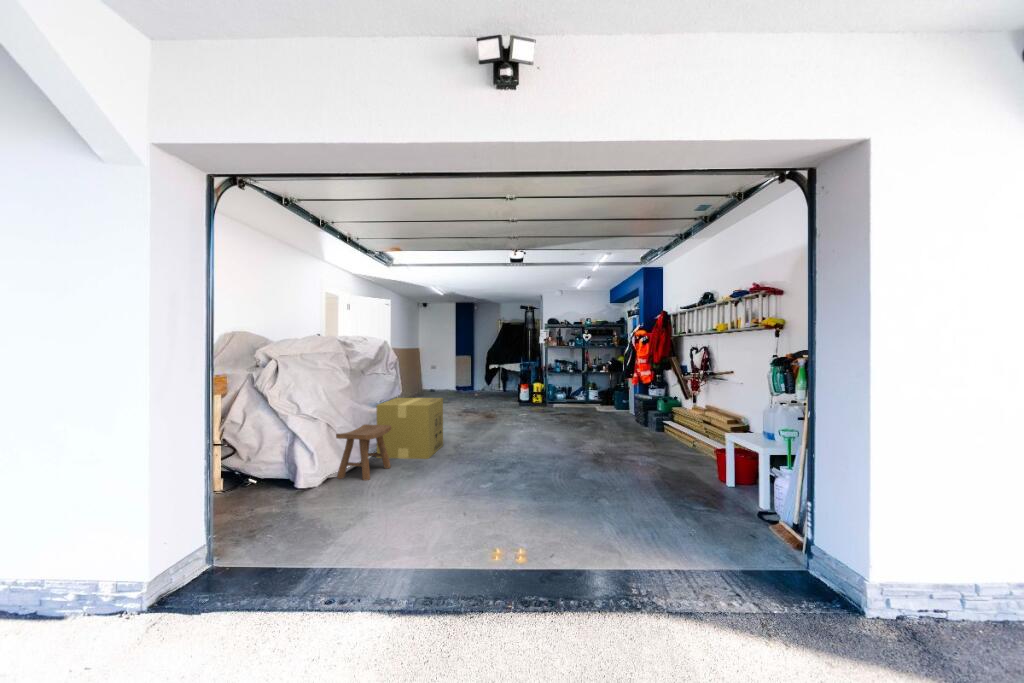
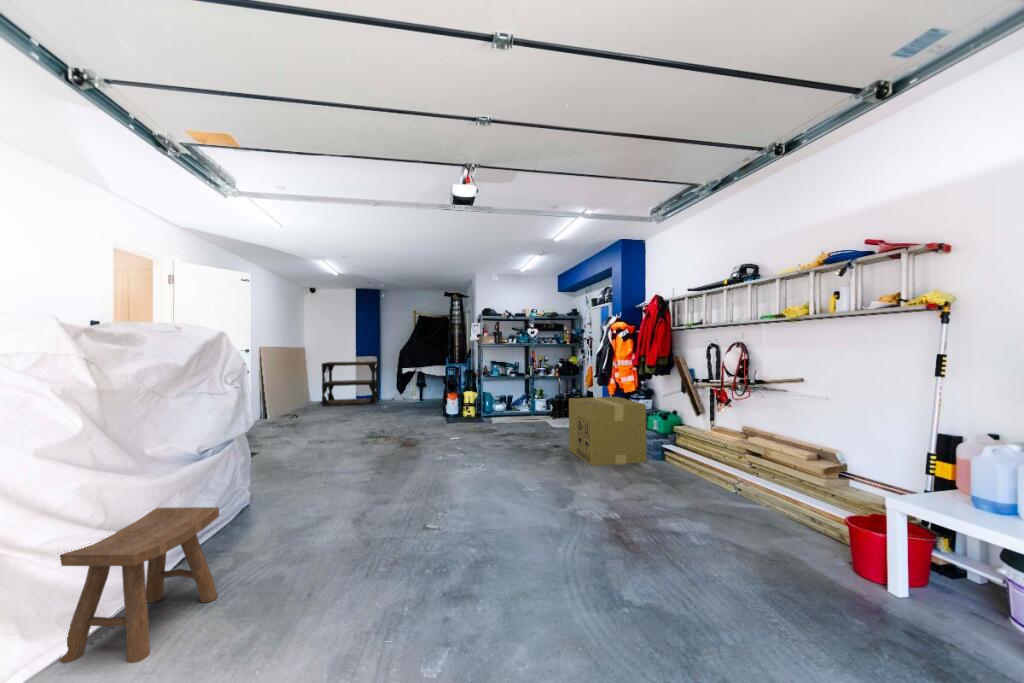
shelving unit: none [429,359,471,393] -> present [322,361,379,406]
cardboard box: present [376,398,443,459] -> present [569,397,646,466]

